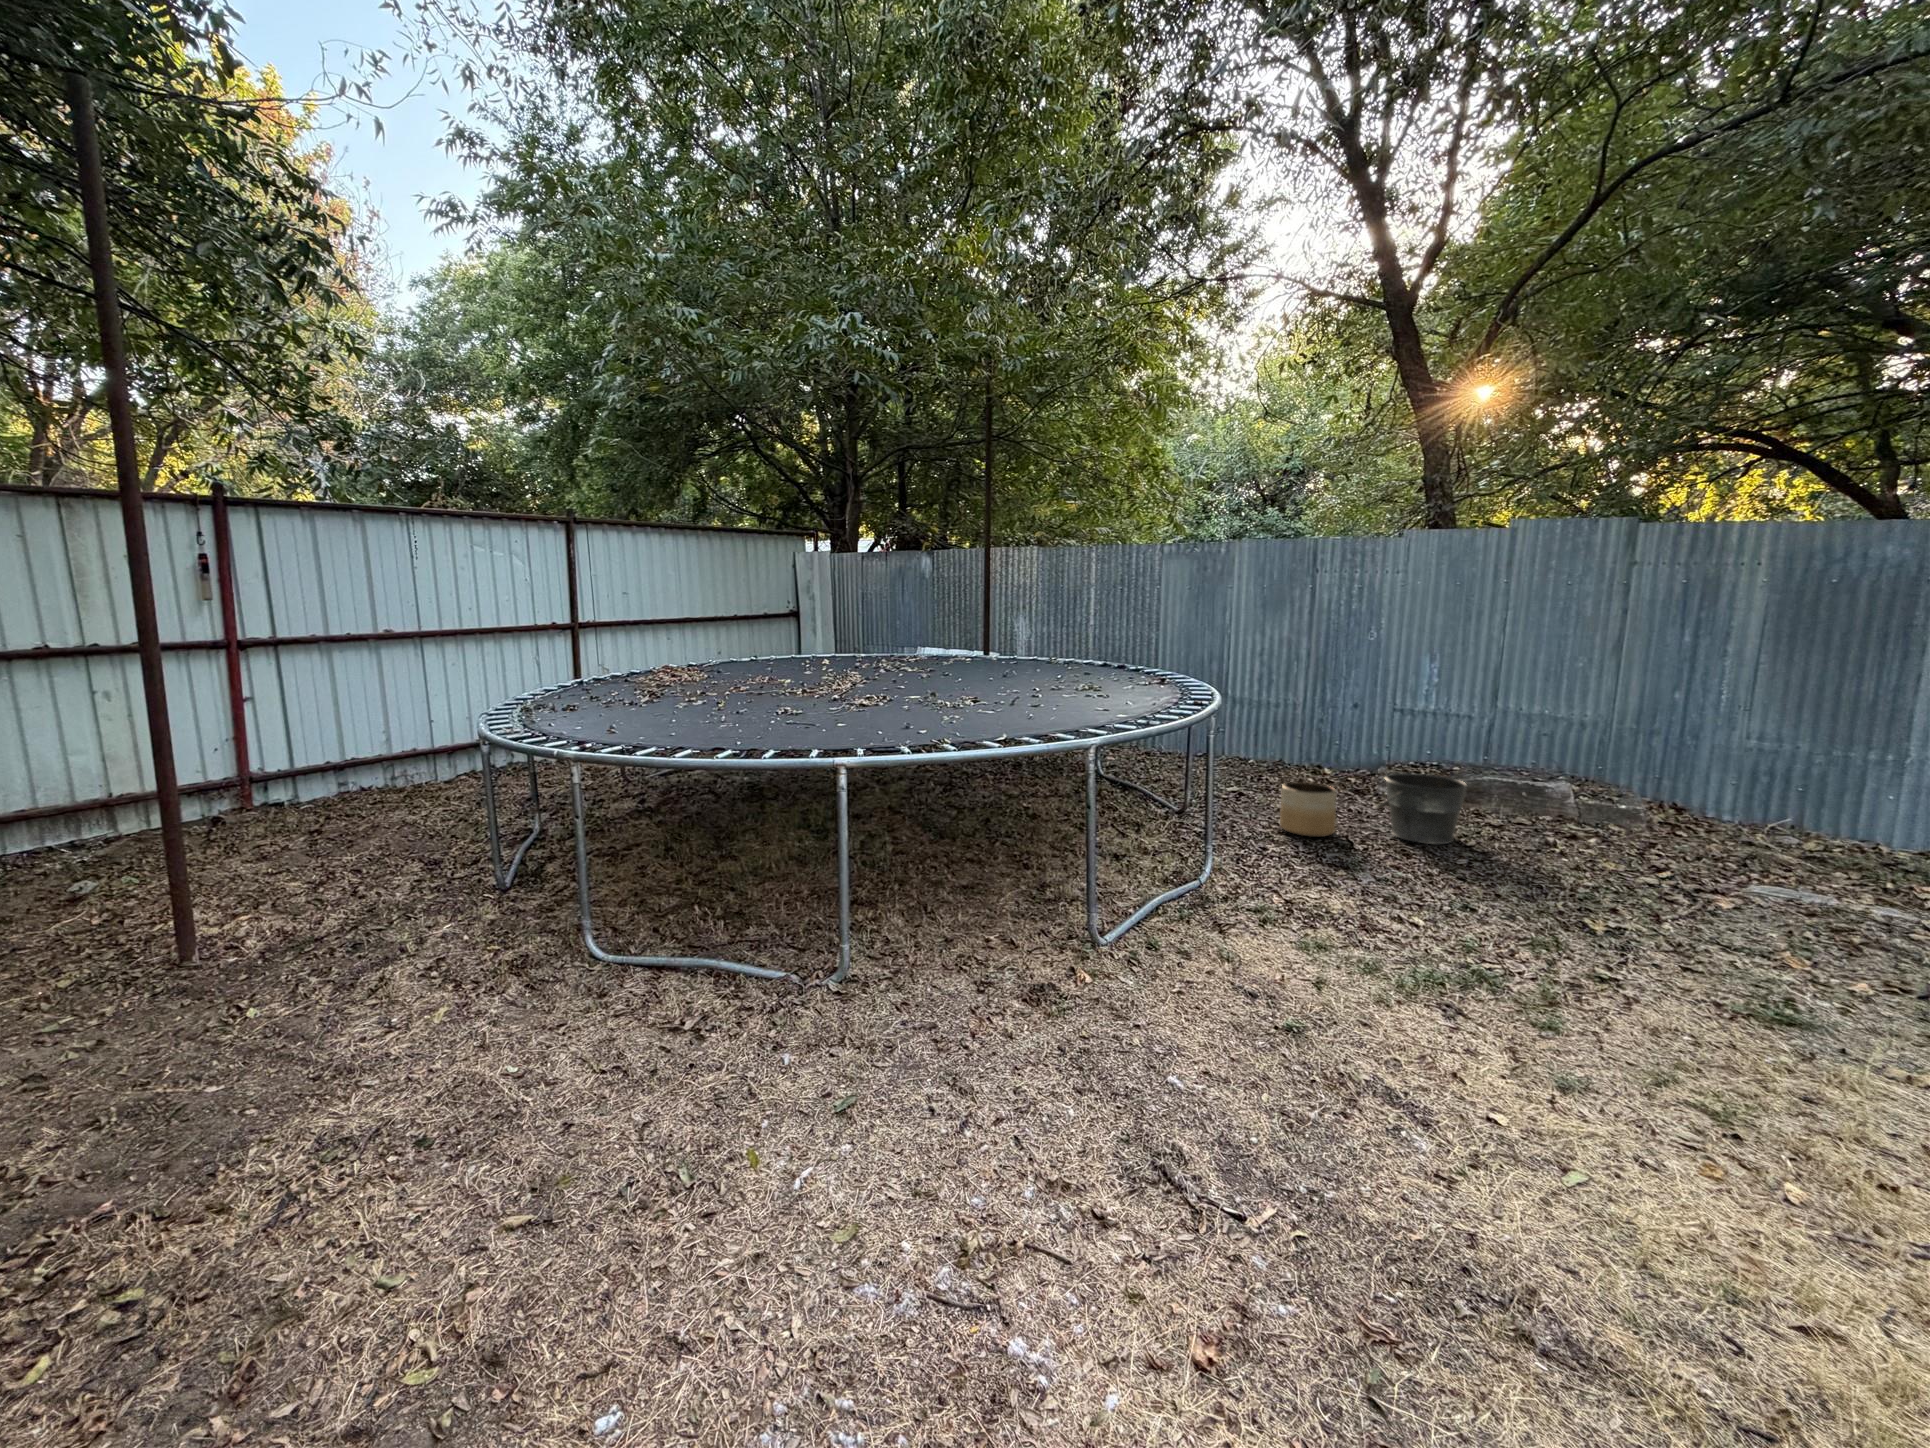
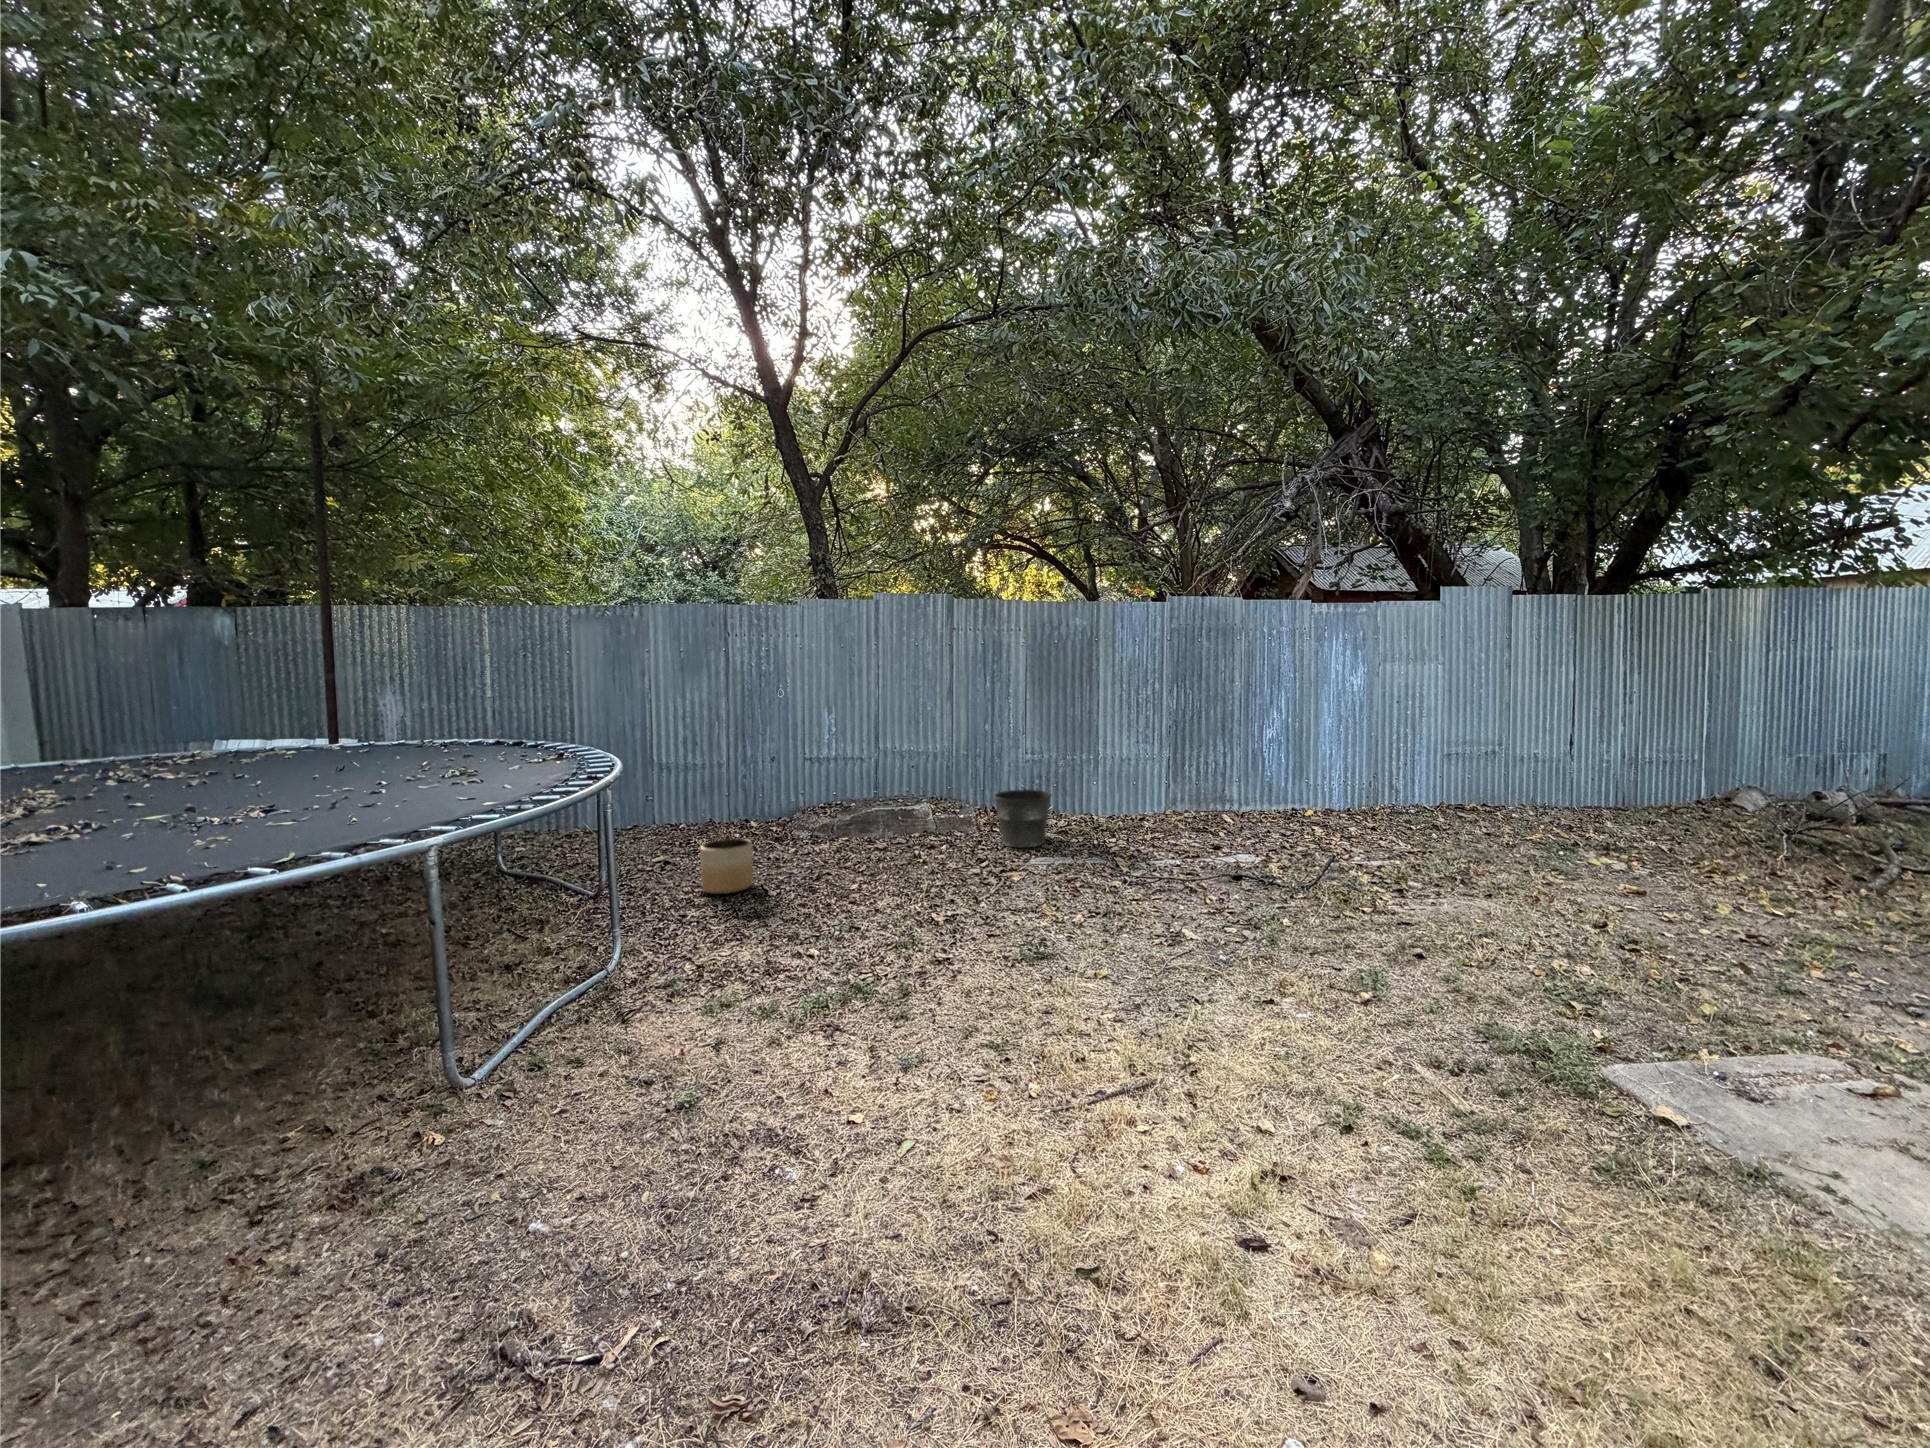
bucket: present [1376,773,1467,844] -> present [989,789,1051,847]

